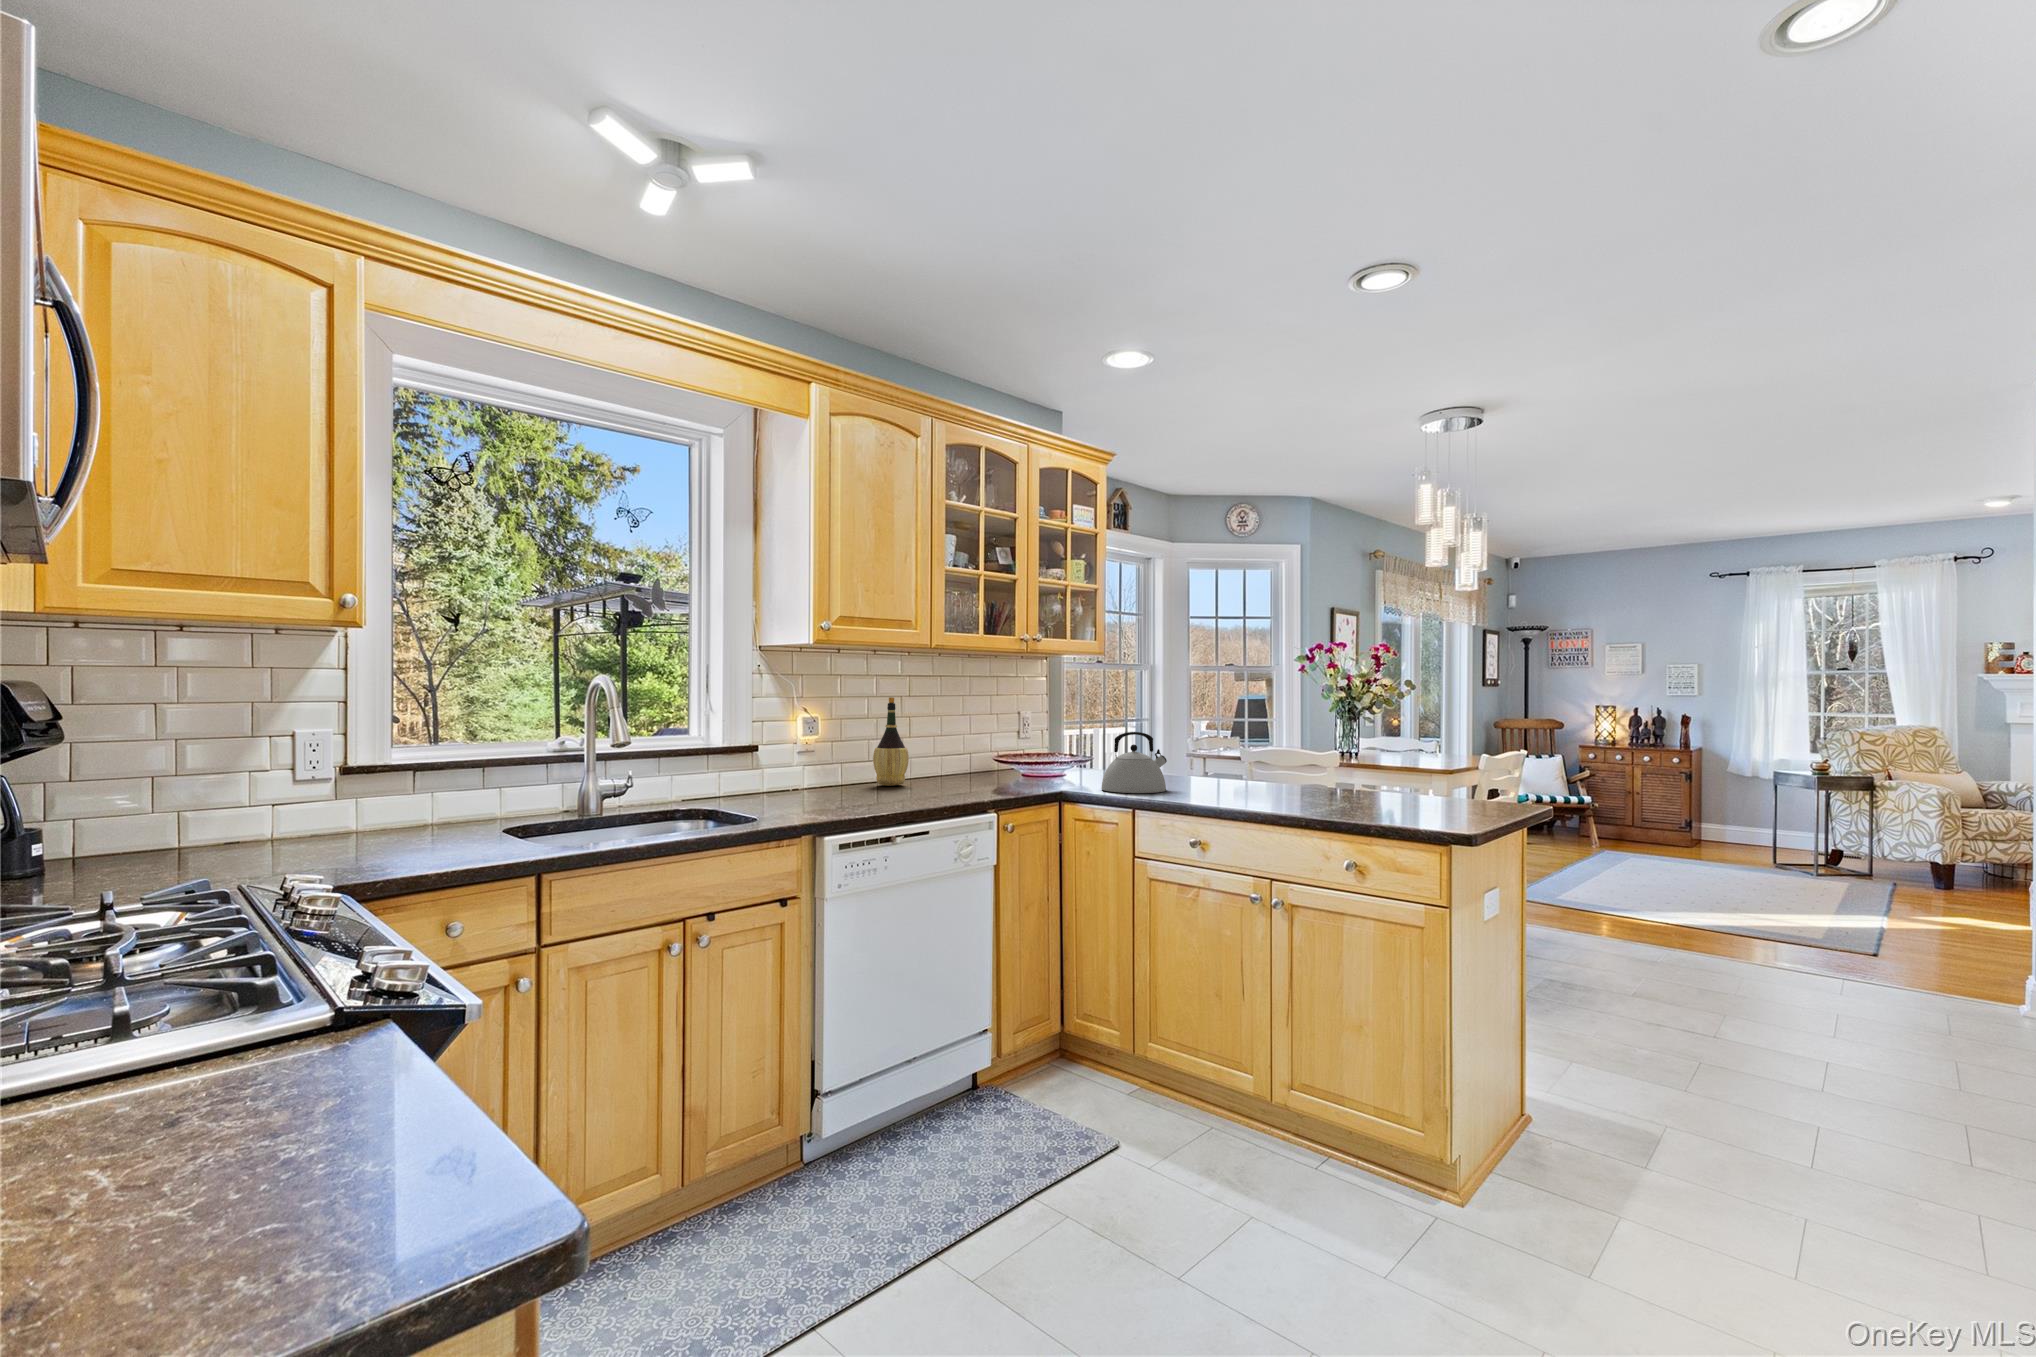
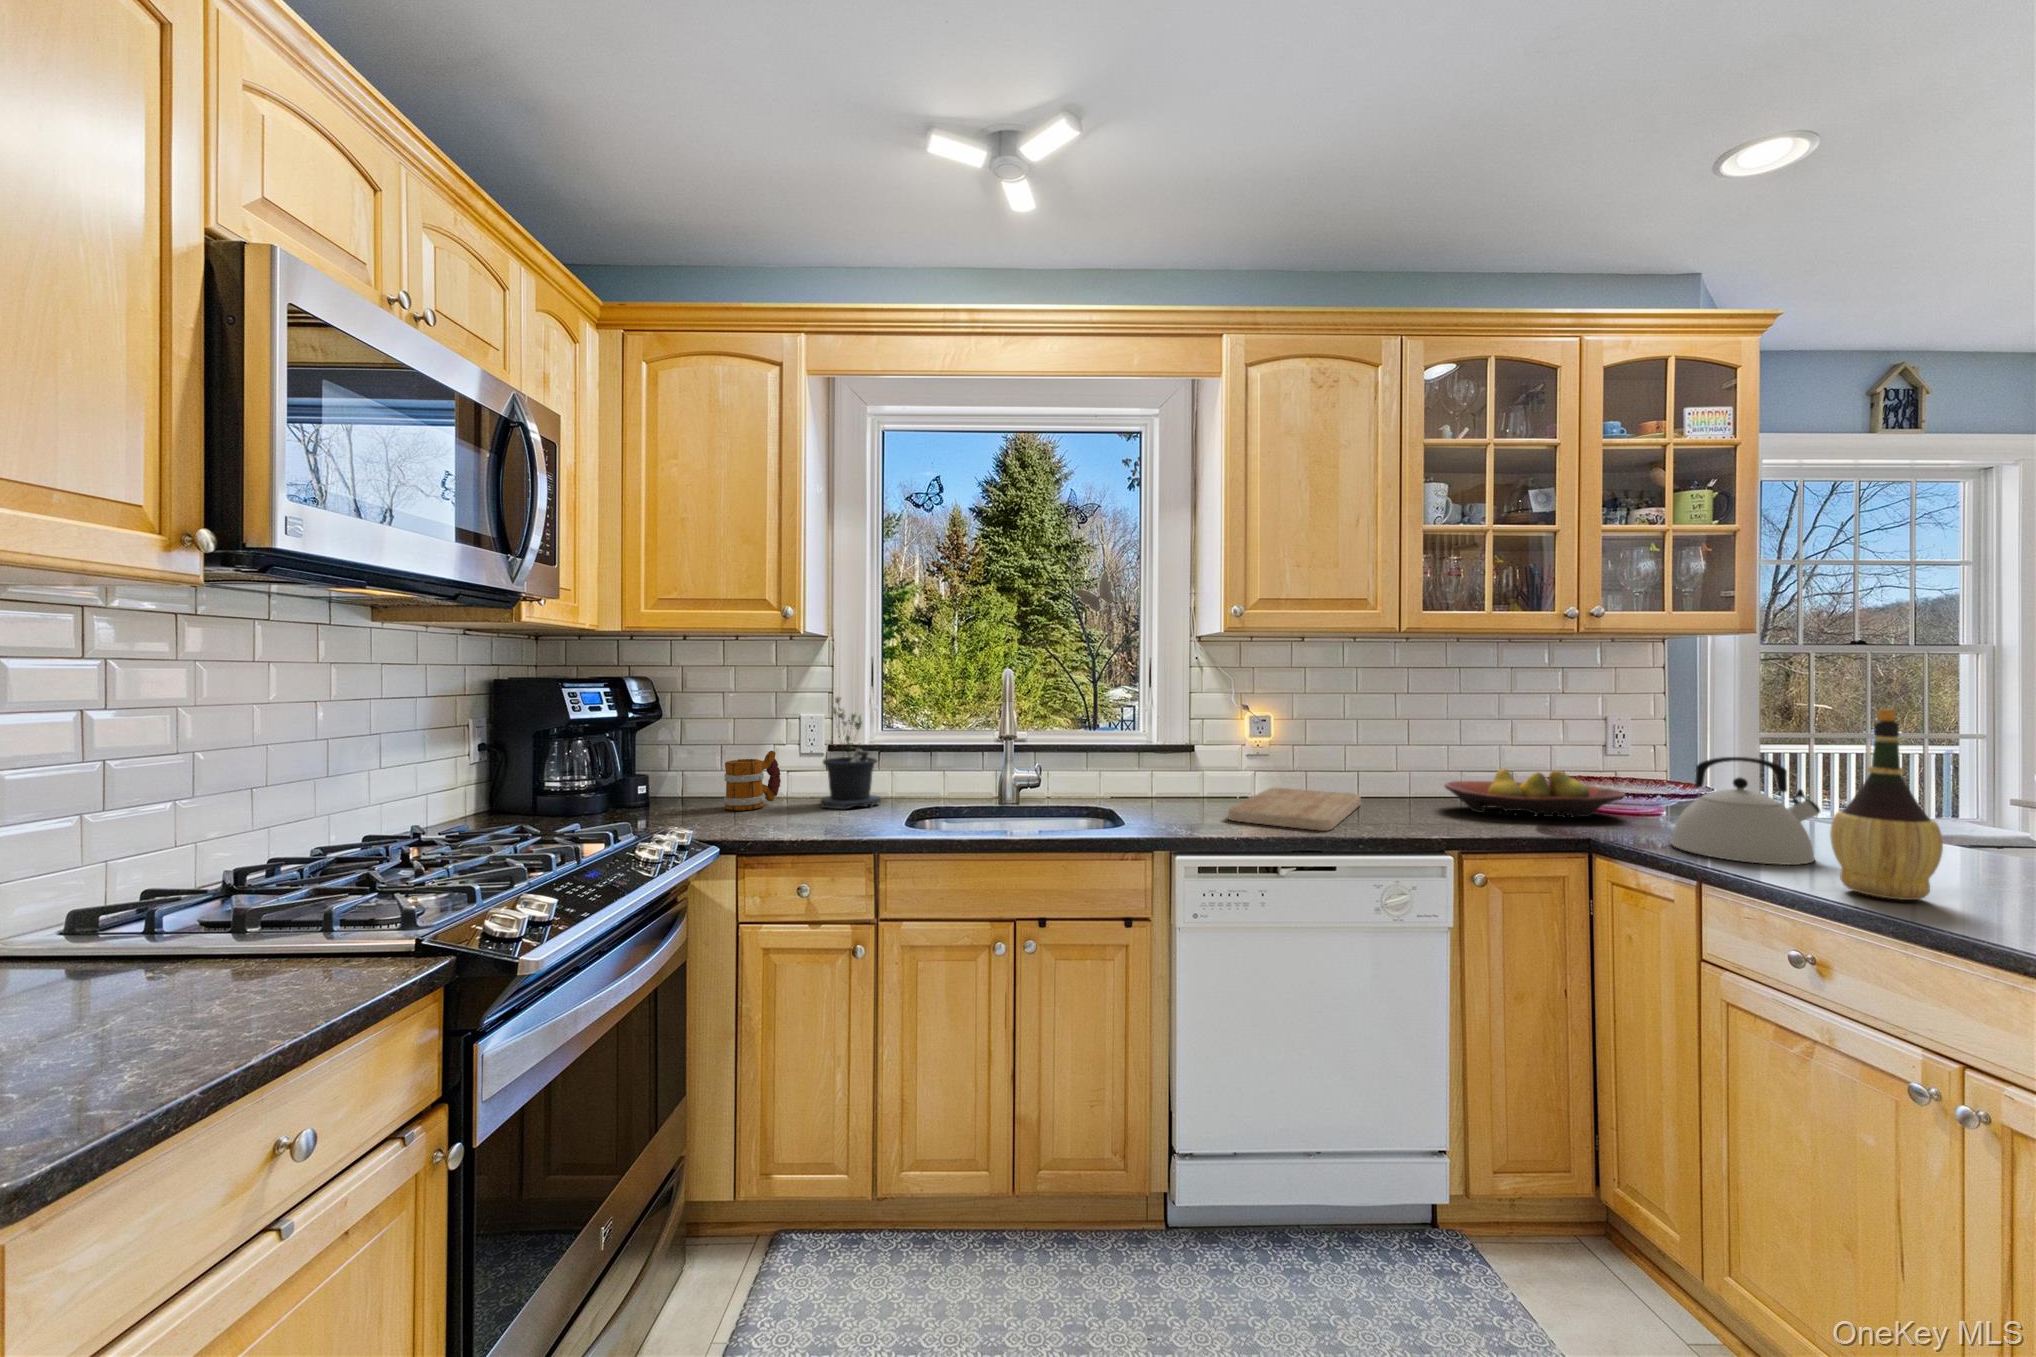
wine bottle: present [873,697,909,786] -> present [1830,709,1943,900]
potted plant: none [359,703,450,841] -> present [820,697,881,809]
fruit bowl: none [958,752,1063,787] -> present [1445,769,1625,817]
mug: none [213,775,292,856] -> present [724,751,781,811]
cutting board: none [829,782,918,806] -> present [1228,788,1361,831]

